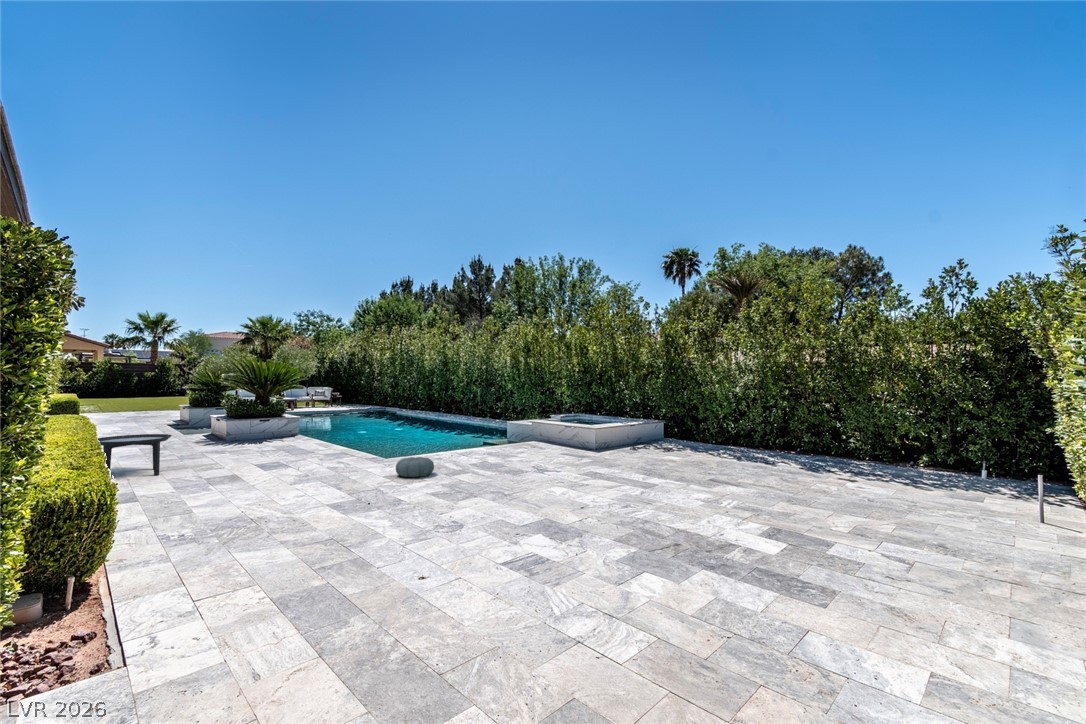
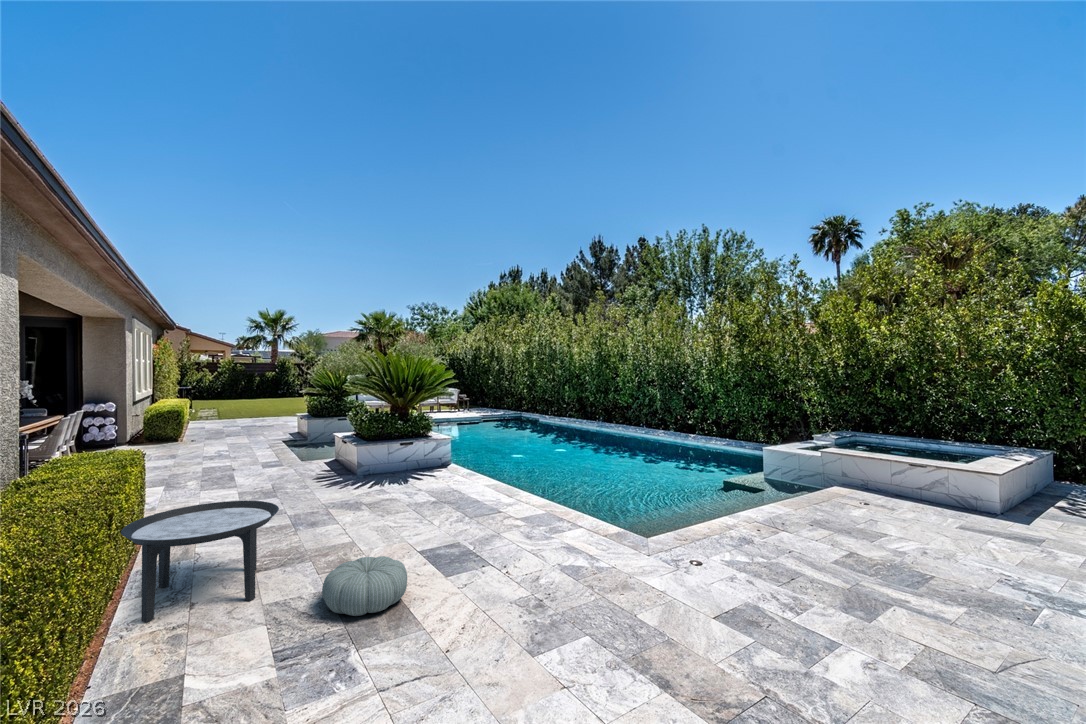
pouf: present [396,457,434,477] -> present [322,556,407,616]

